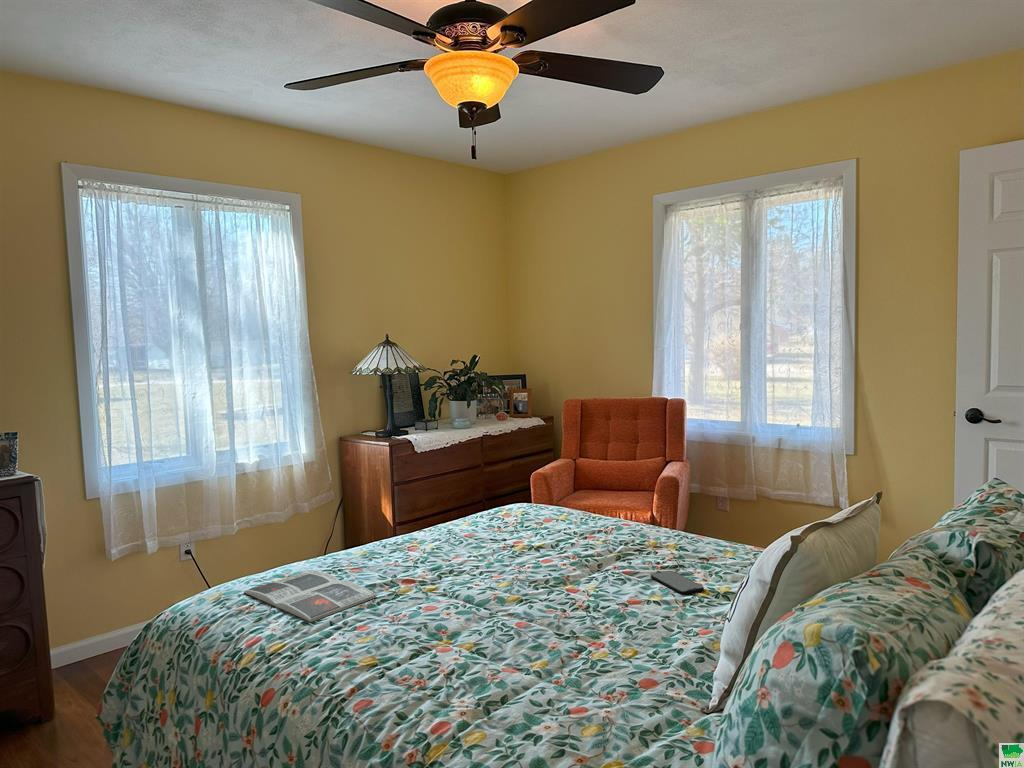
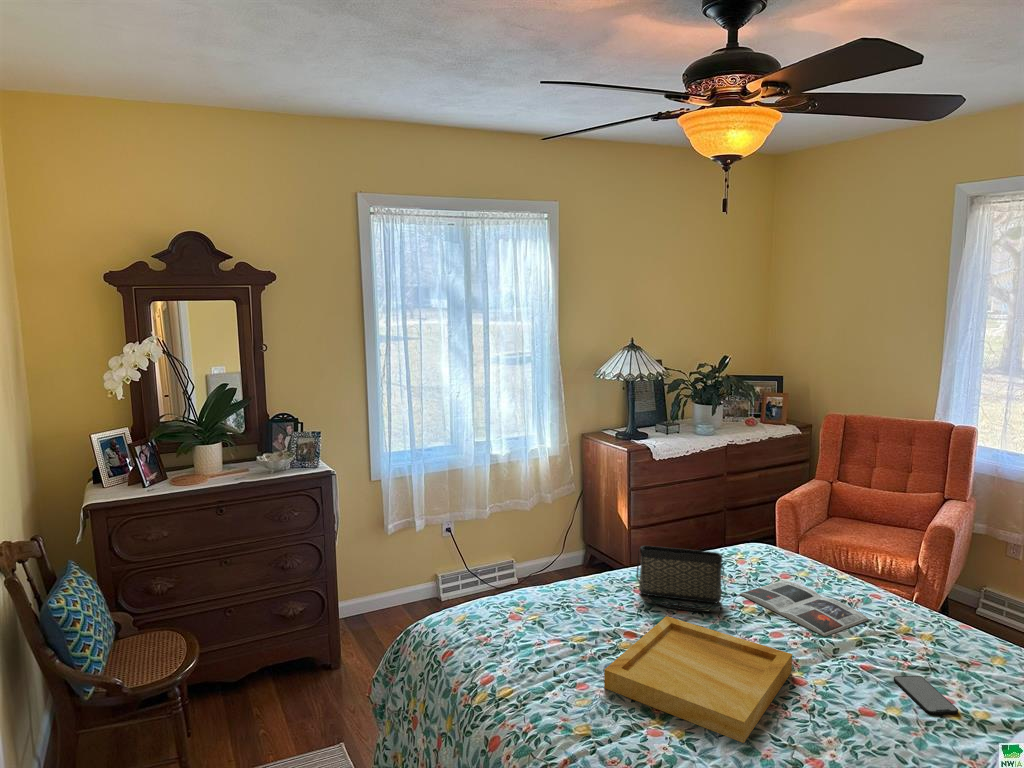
handbag: none [410,498,500,558] -> present [636,546,724,611]
tray: none [387,558,565,641] -> present [604,616,792,743]
magazine: present [244,570,377,622] -> present [740,580,869,636]

